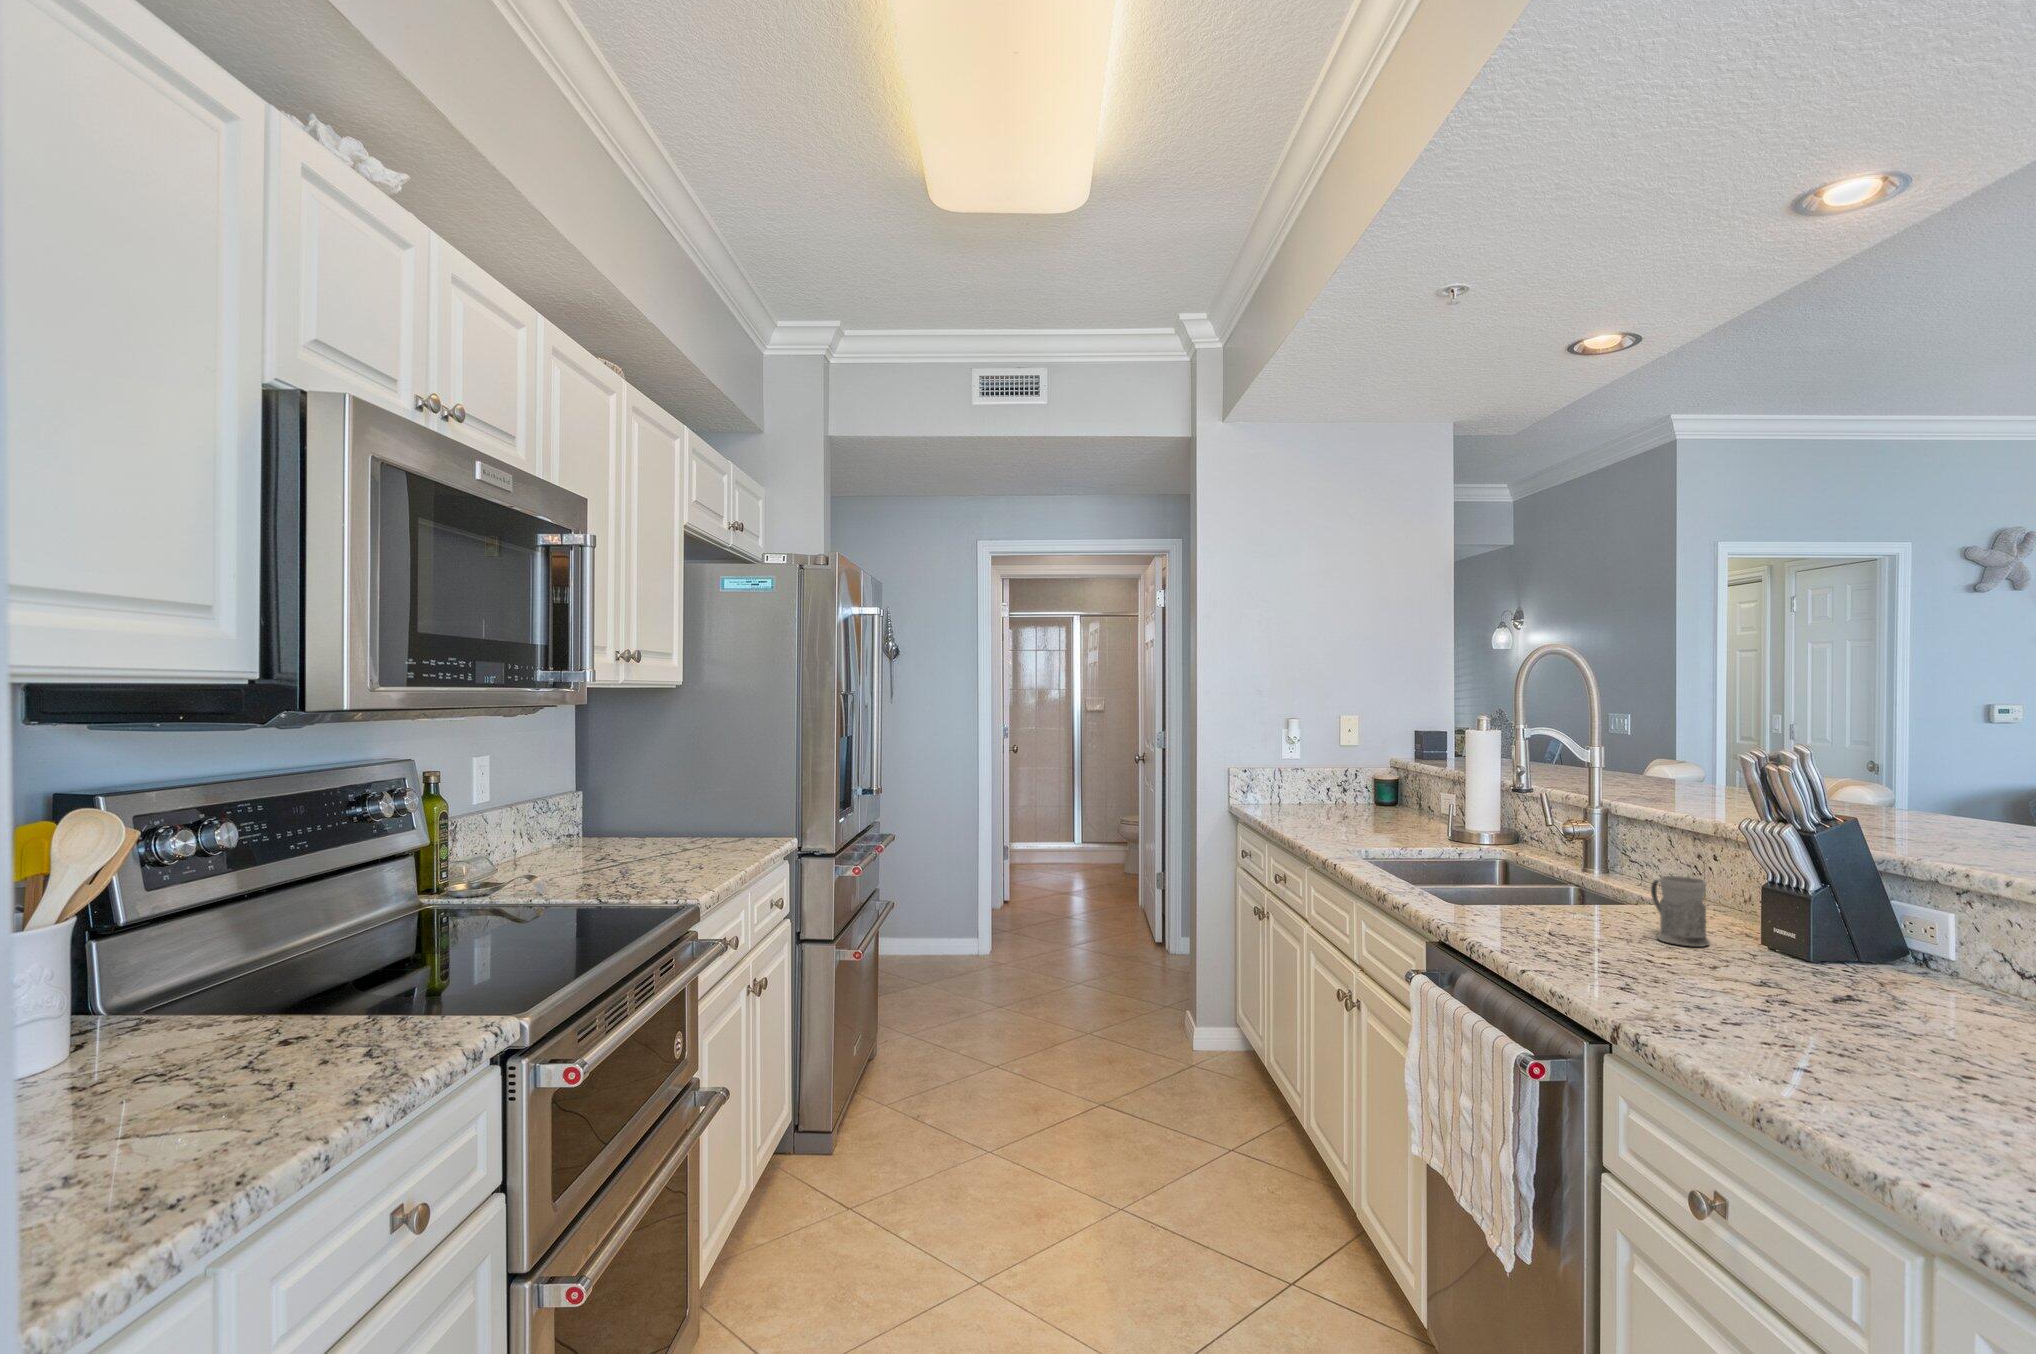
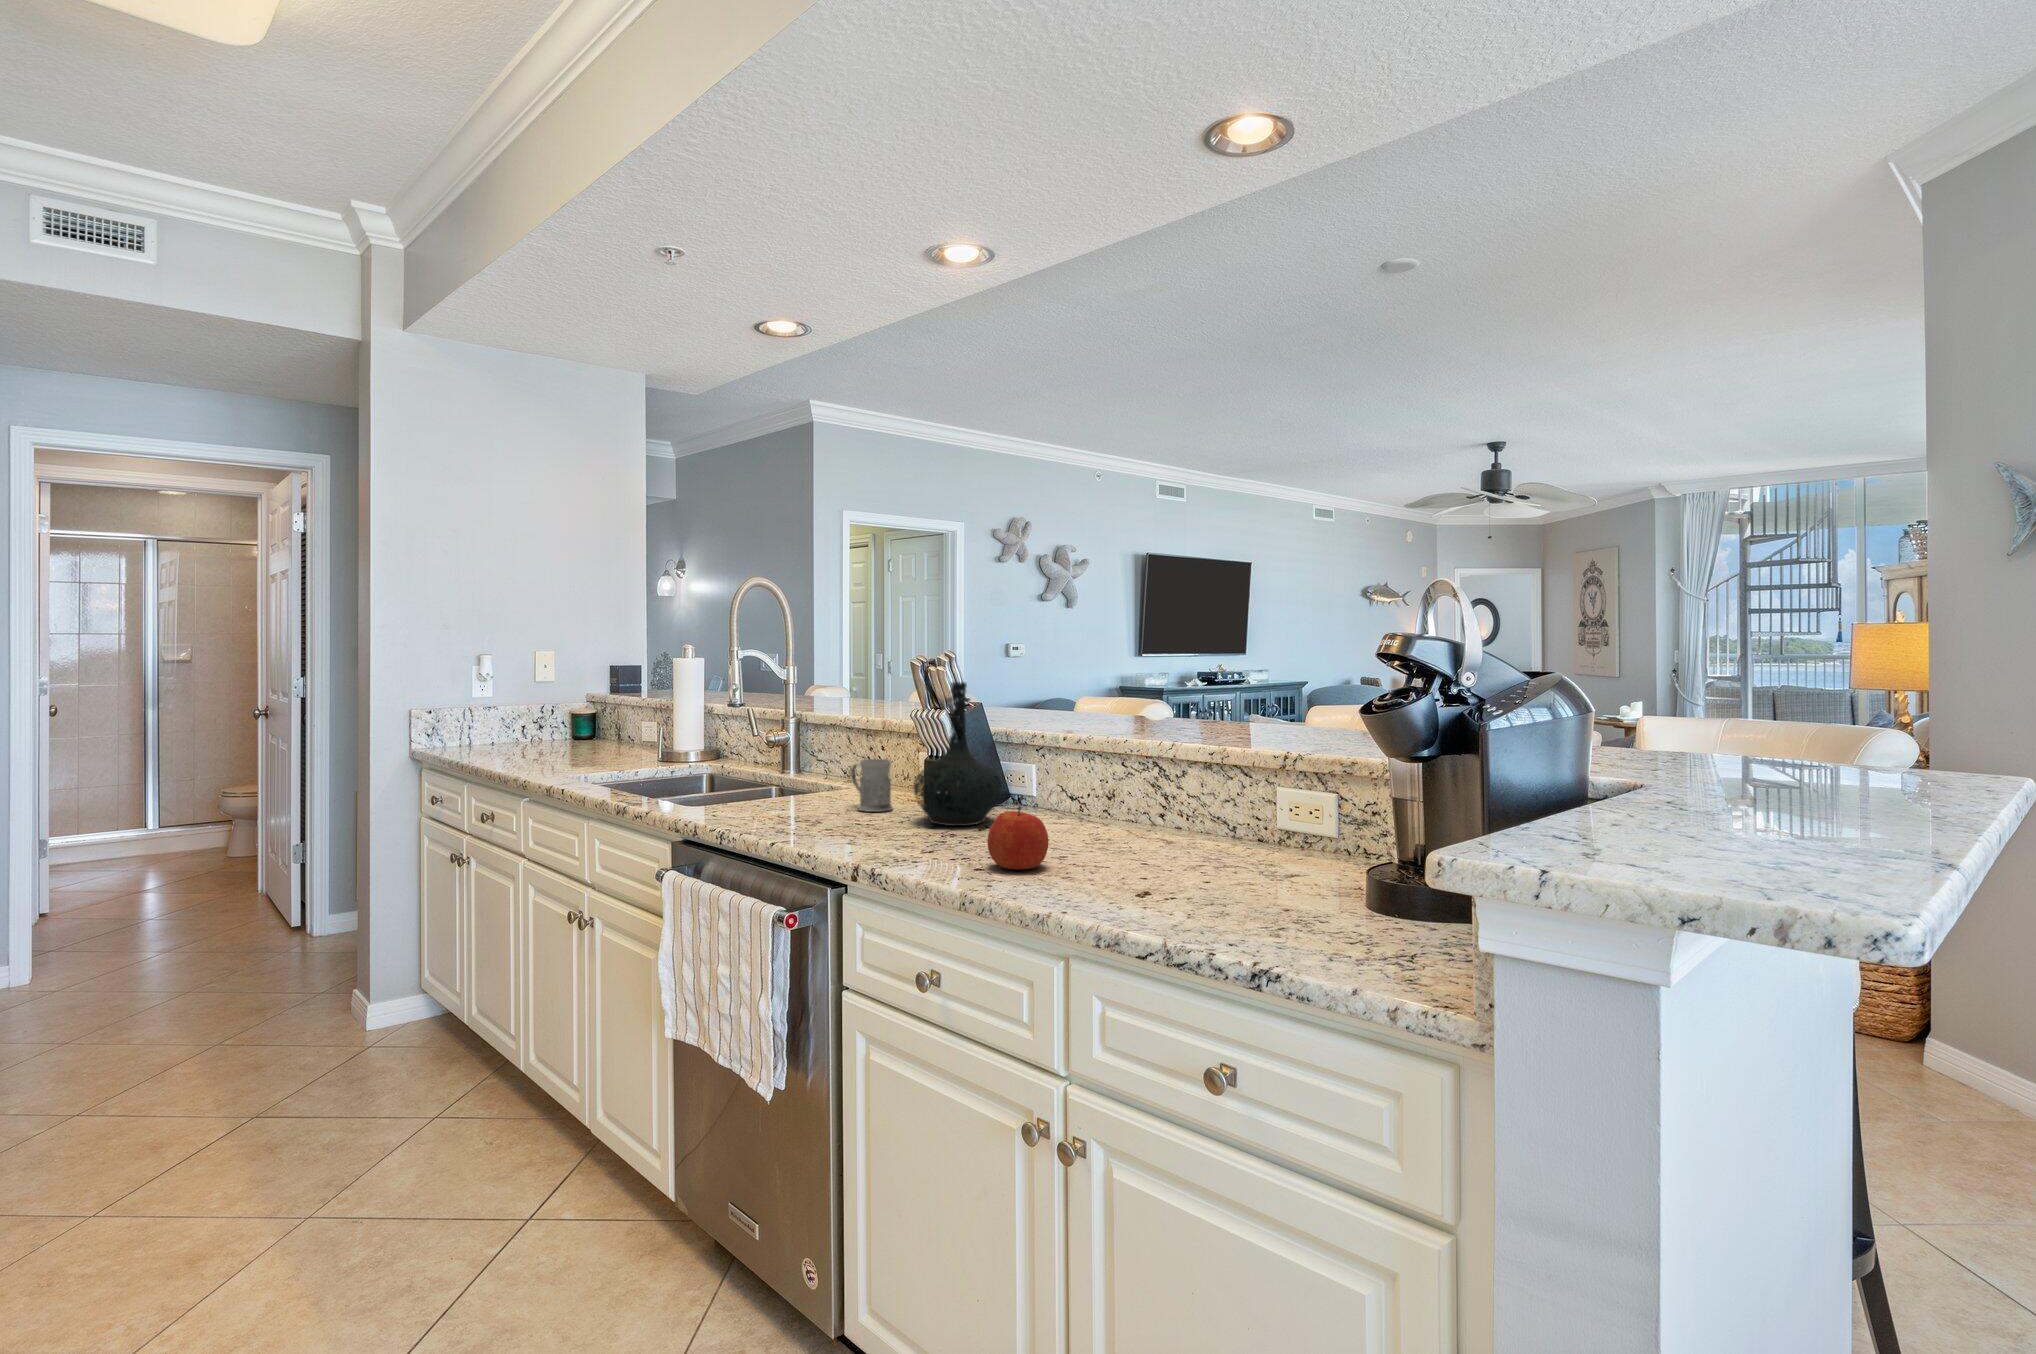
bottle: none [1730,791,1882,992] -> present [914,682,1001,826]
apple: none [1817,992,1934,1090] -> present [987,806,1049,869]

